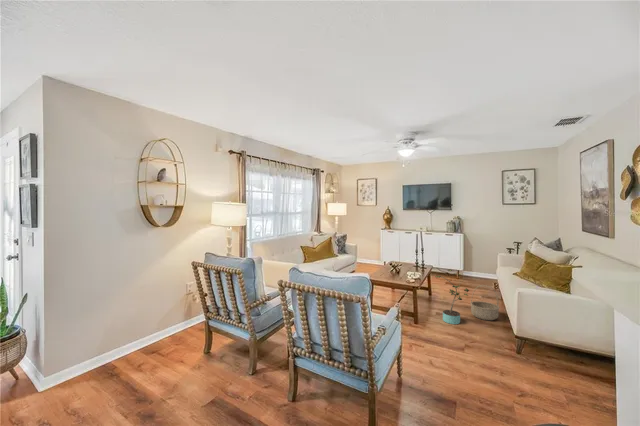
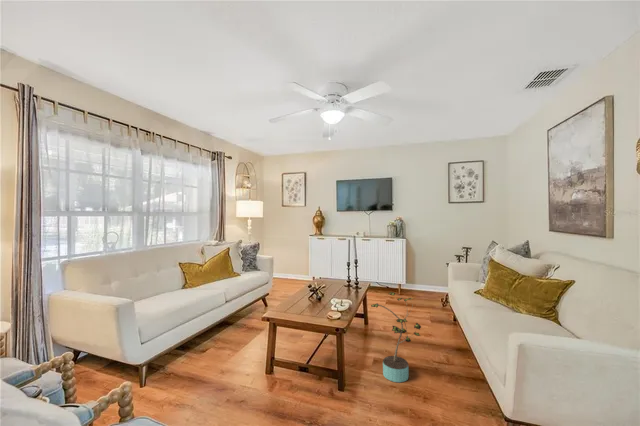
basket: present [470,285,499,320] -> none [421,313,462,368]

